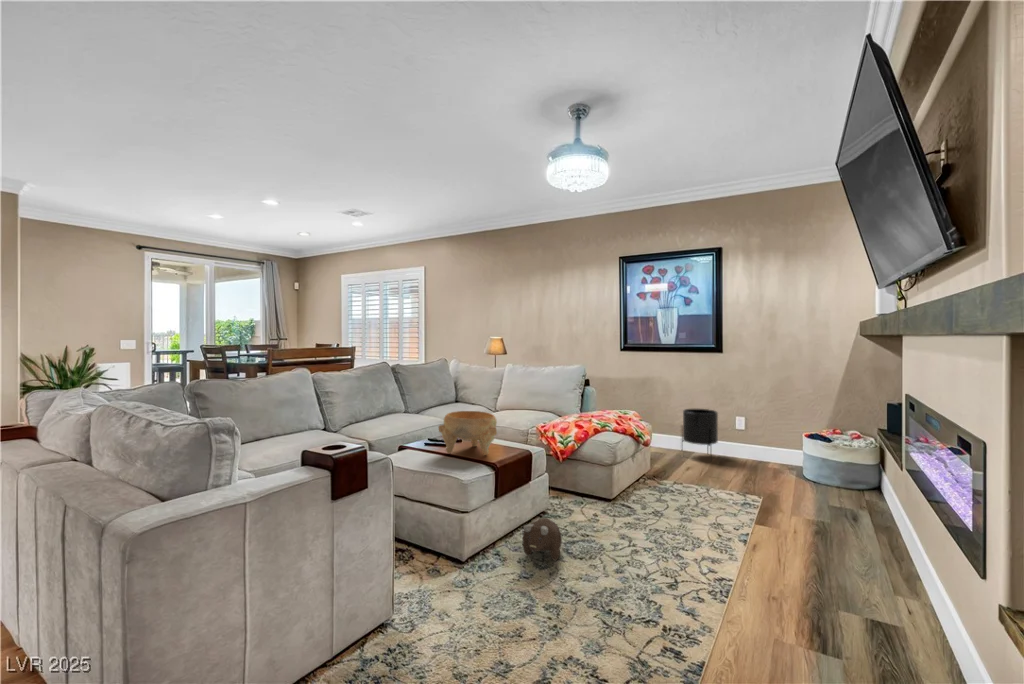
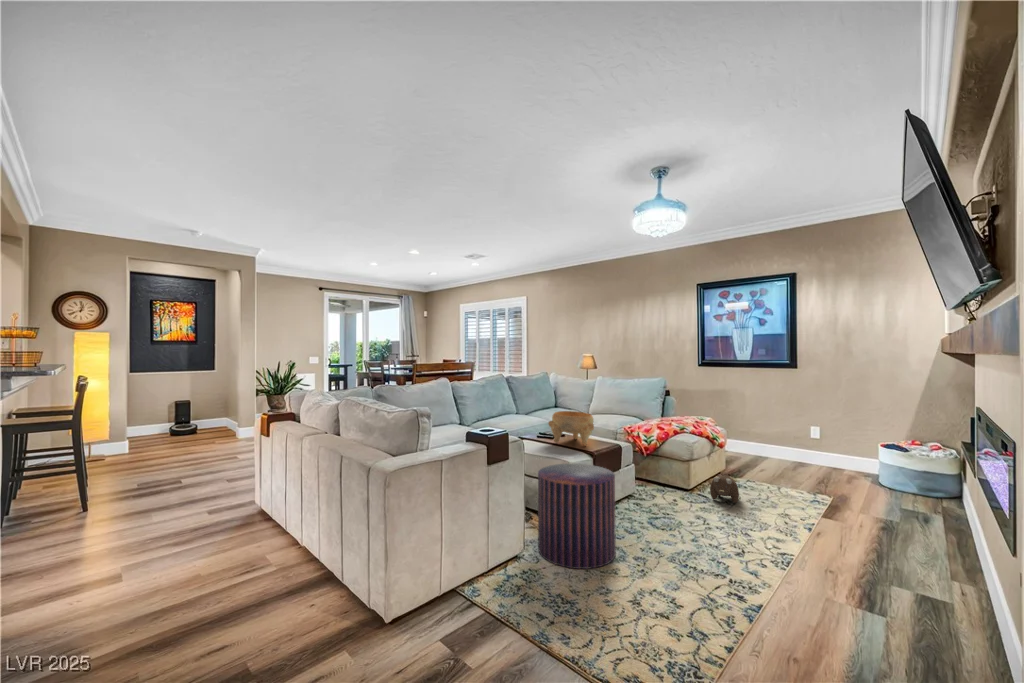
planter: present [682,409,718,451] -> none [757,418,793,466]
pouf: none [416,484,521,634] -> present [538,464,616,569]
plush toy: present [522,518,562,560] -> present [710,475,739,503]

